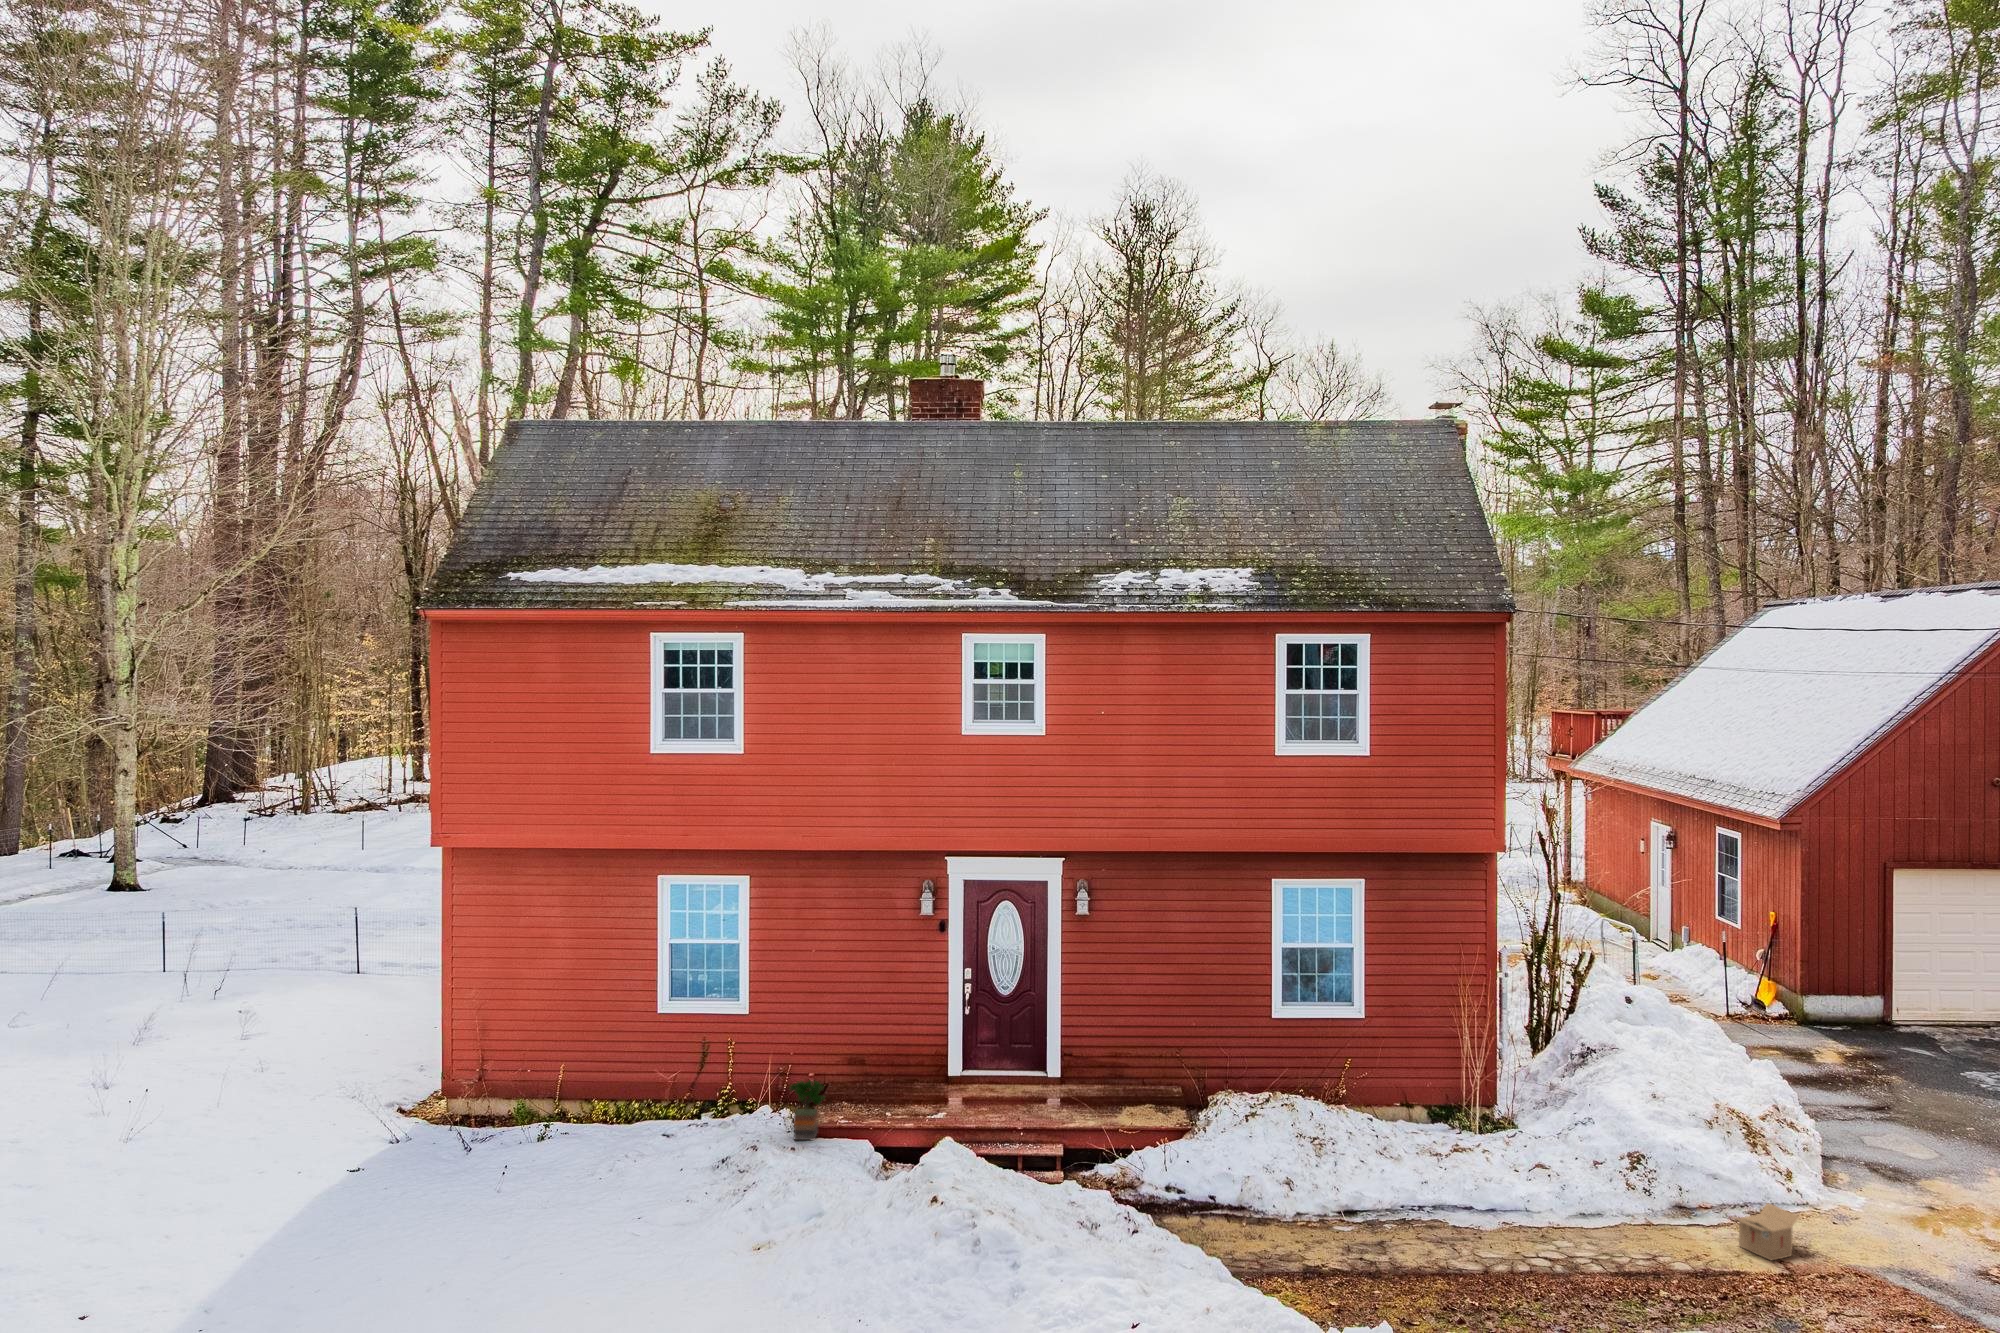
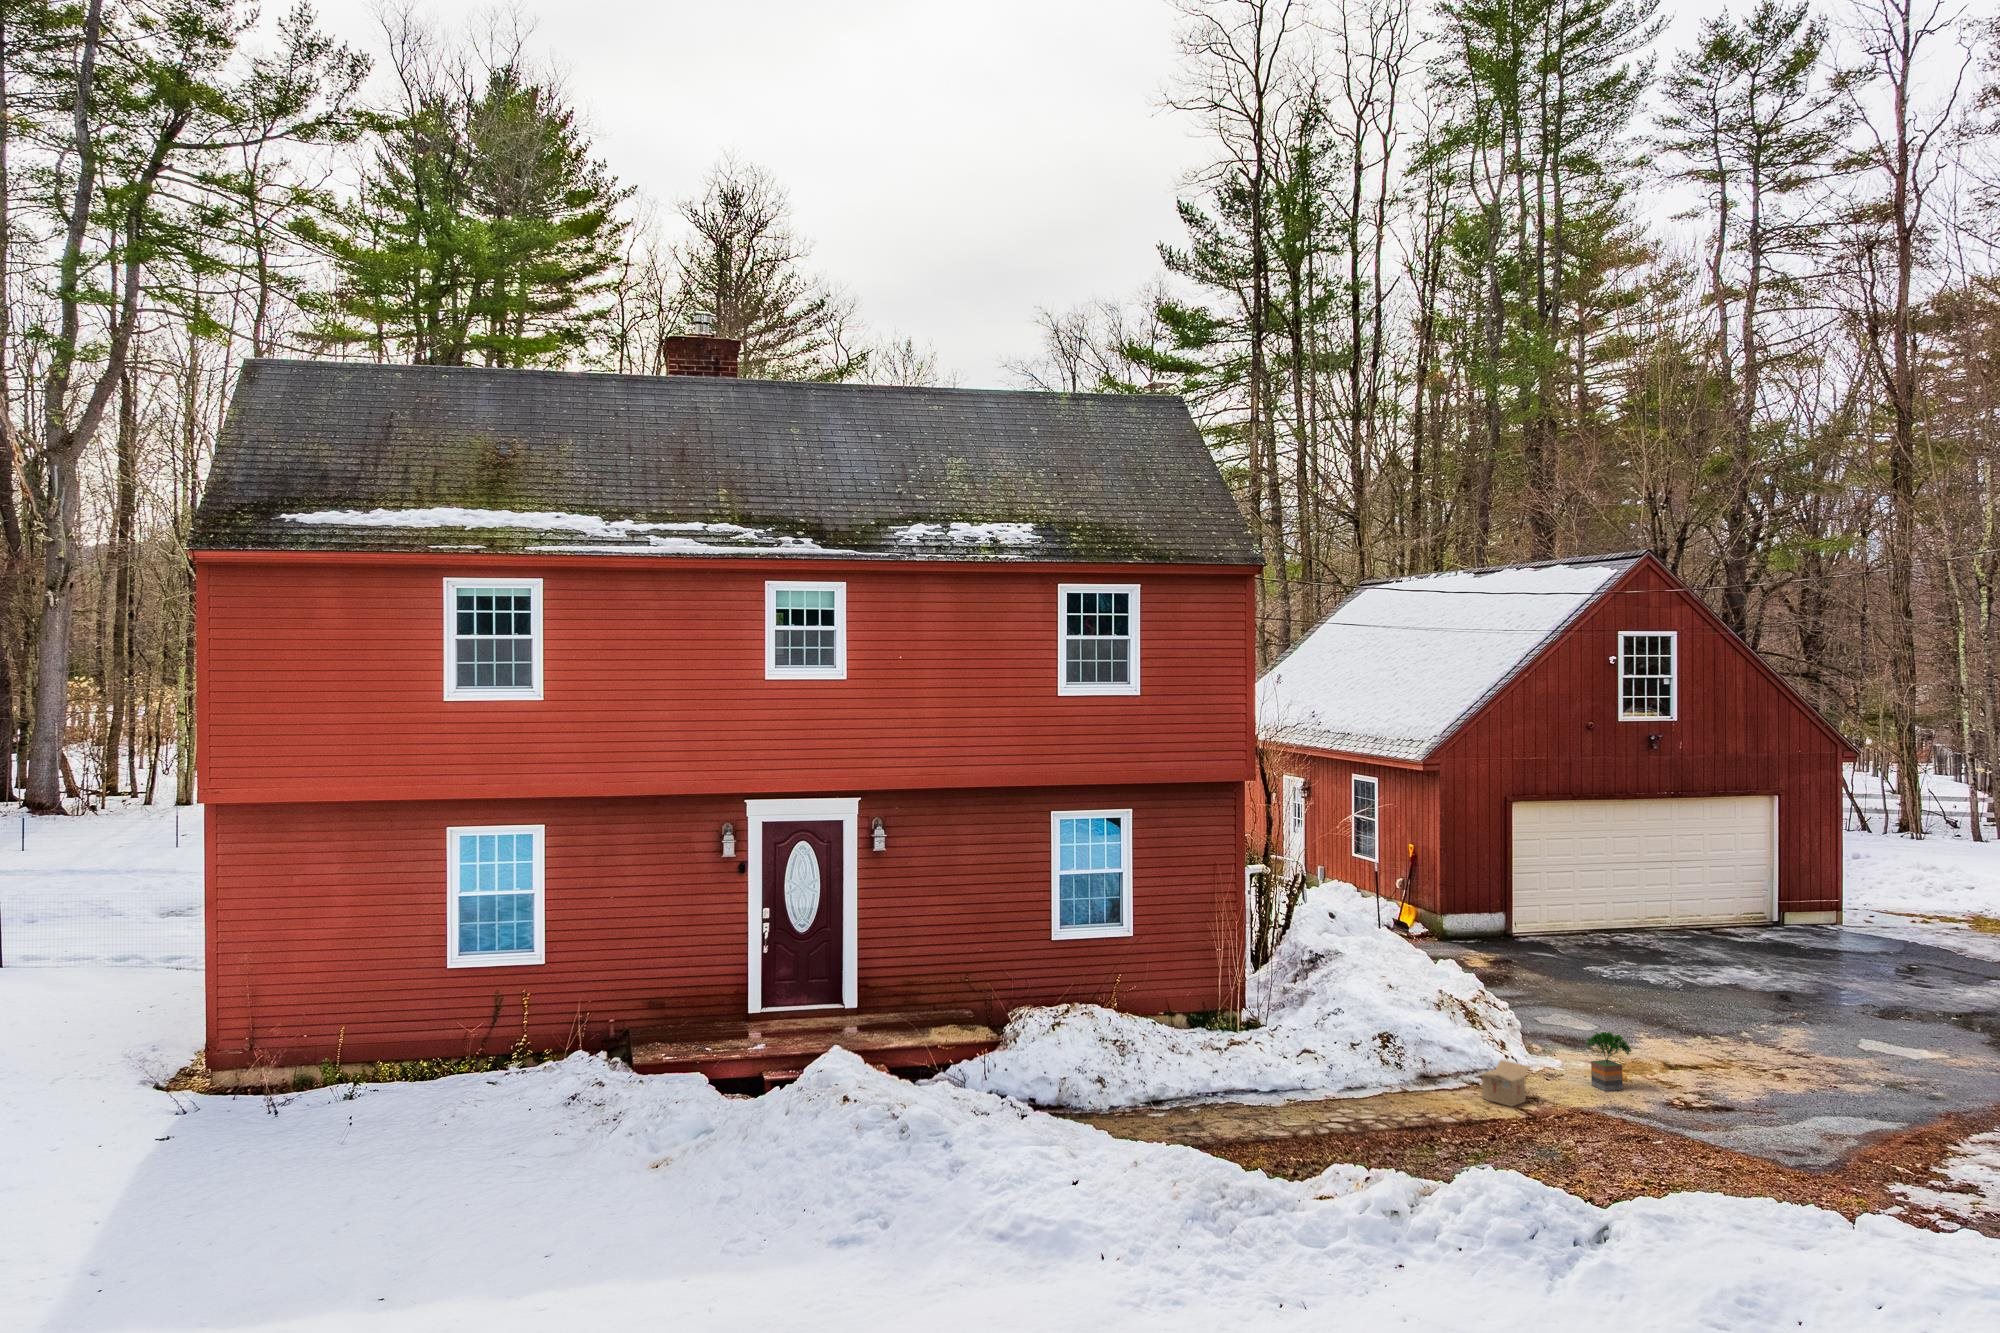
potted tree: present [790,1080,825,1140] -> present [1587,1032,1631,1091]

